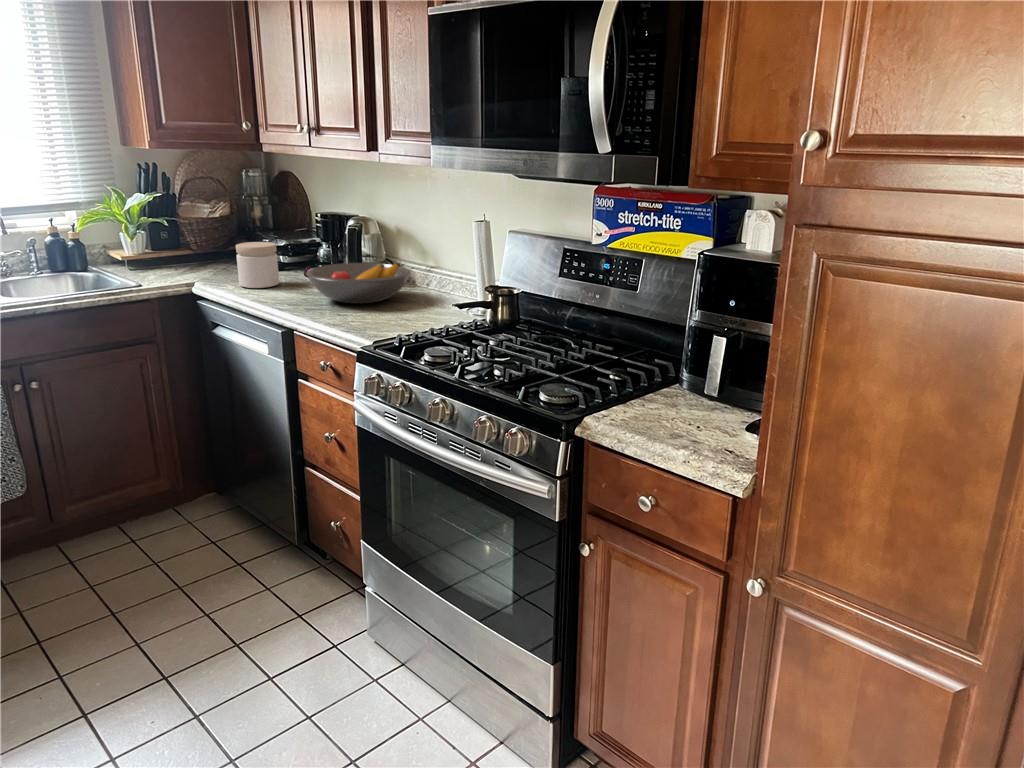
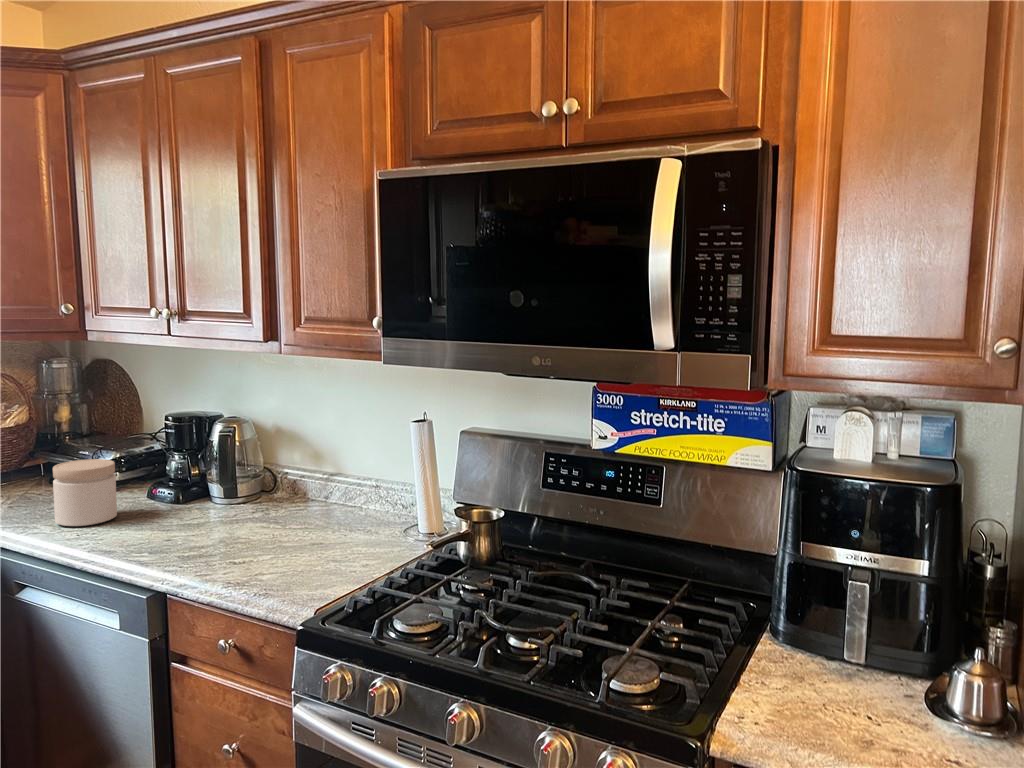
fruit bowl: present [306,263,411,304] -> none [175,479,323,541]

